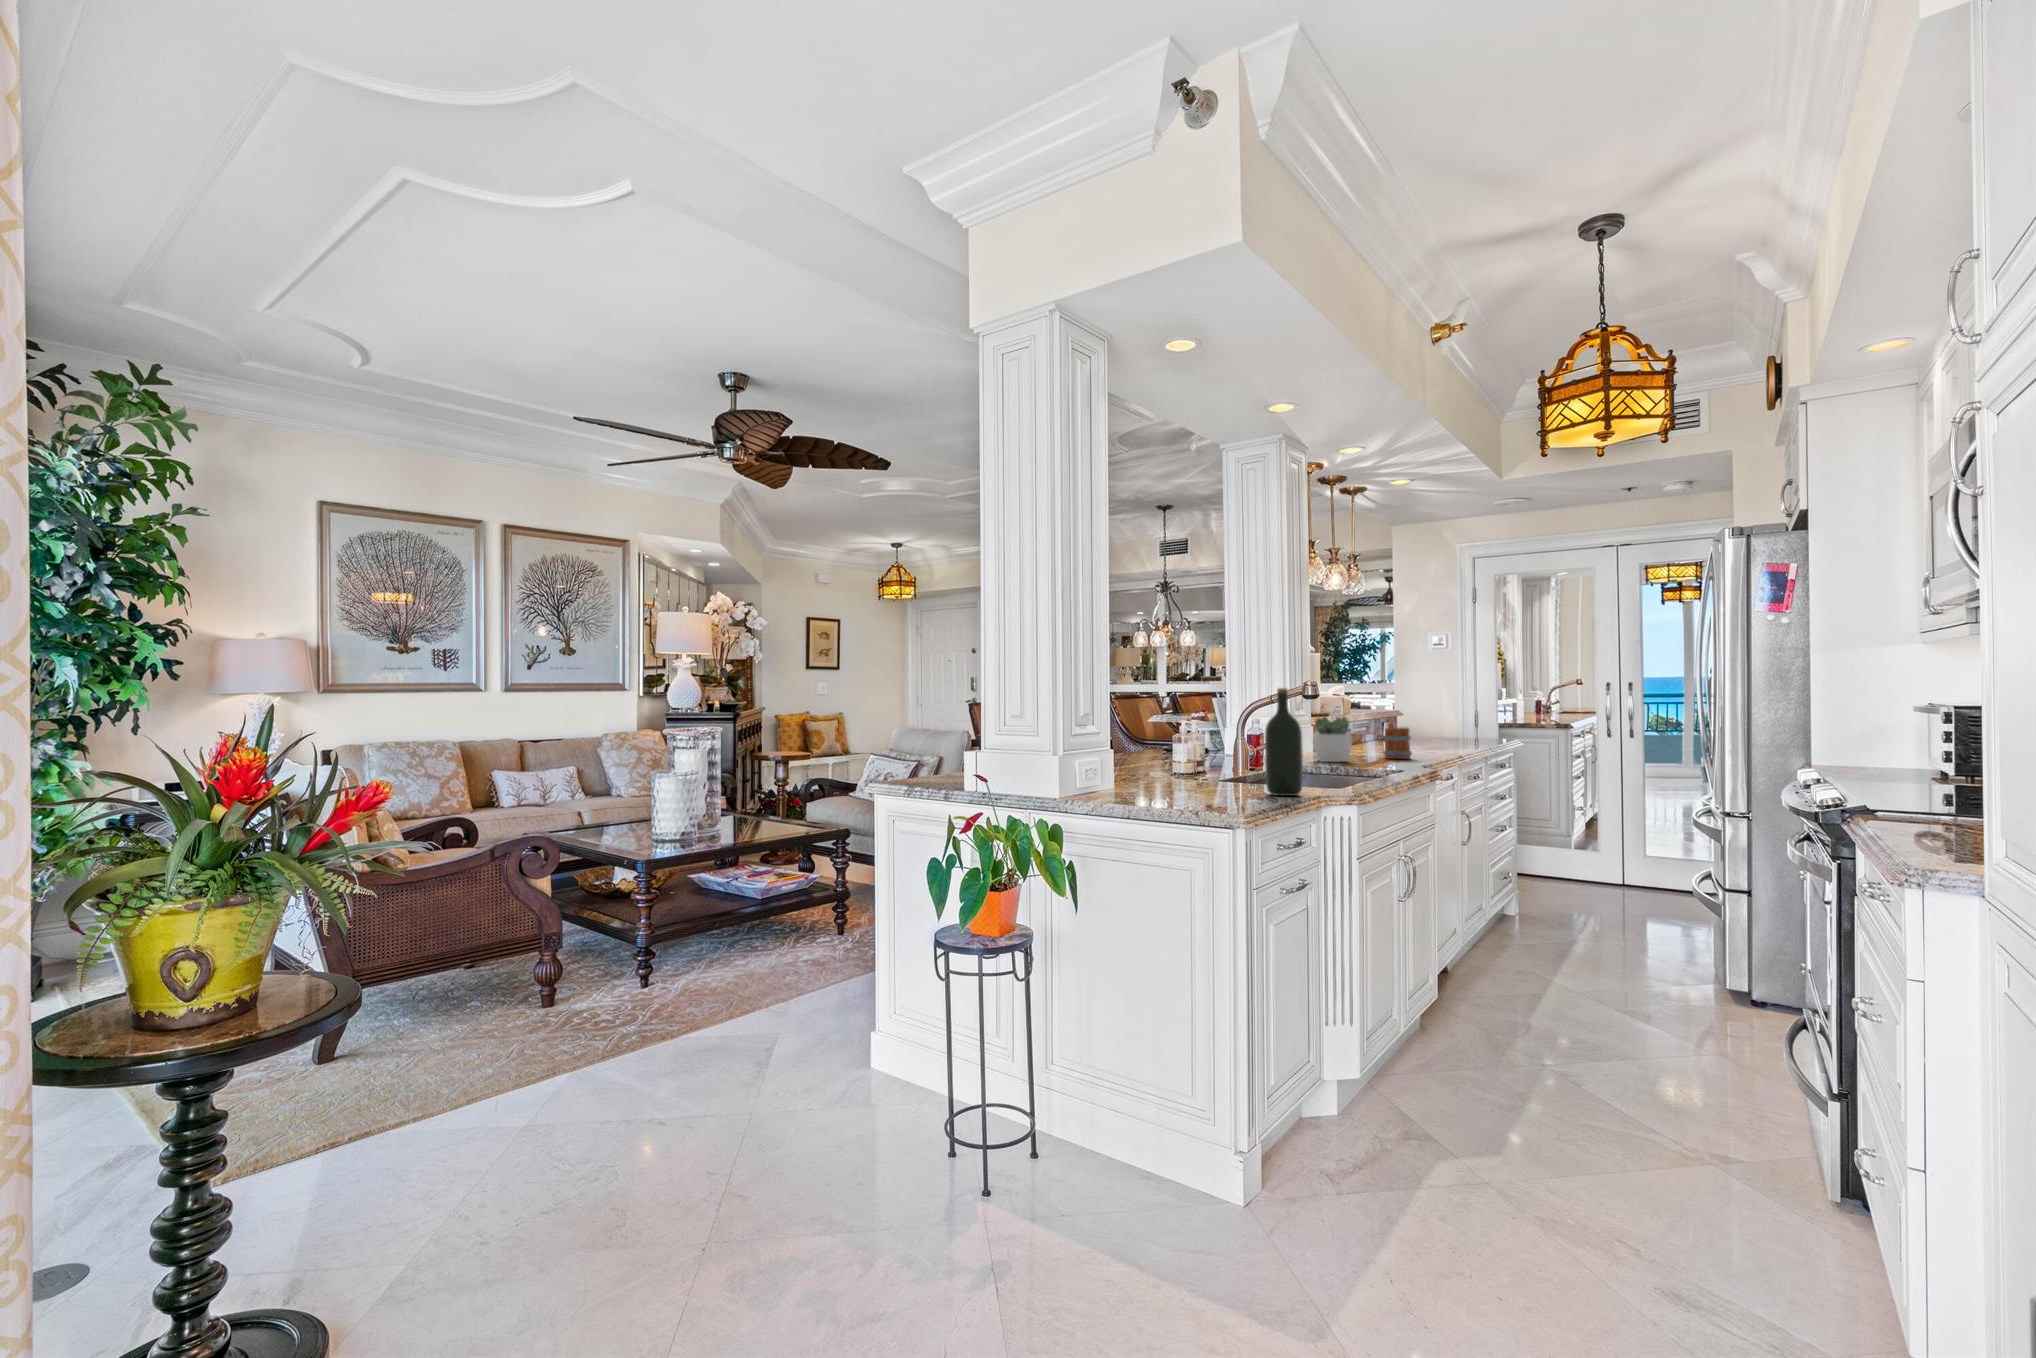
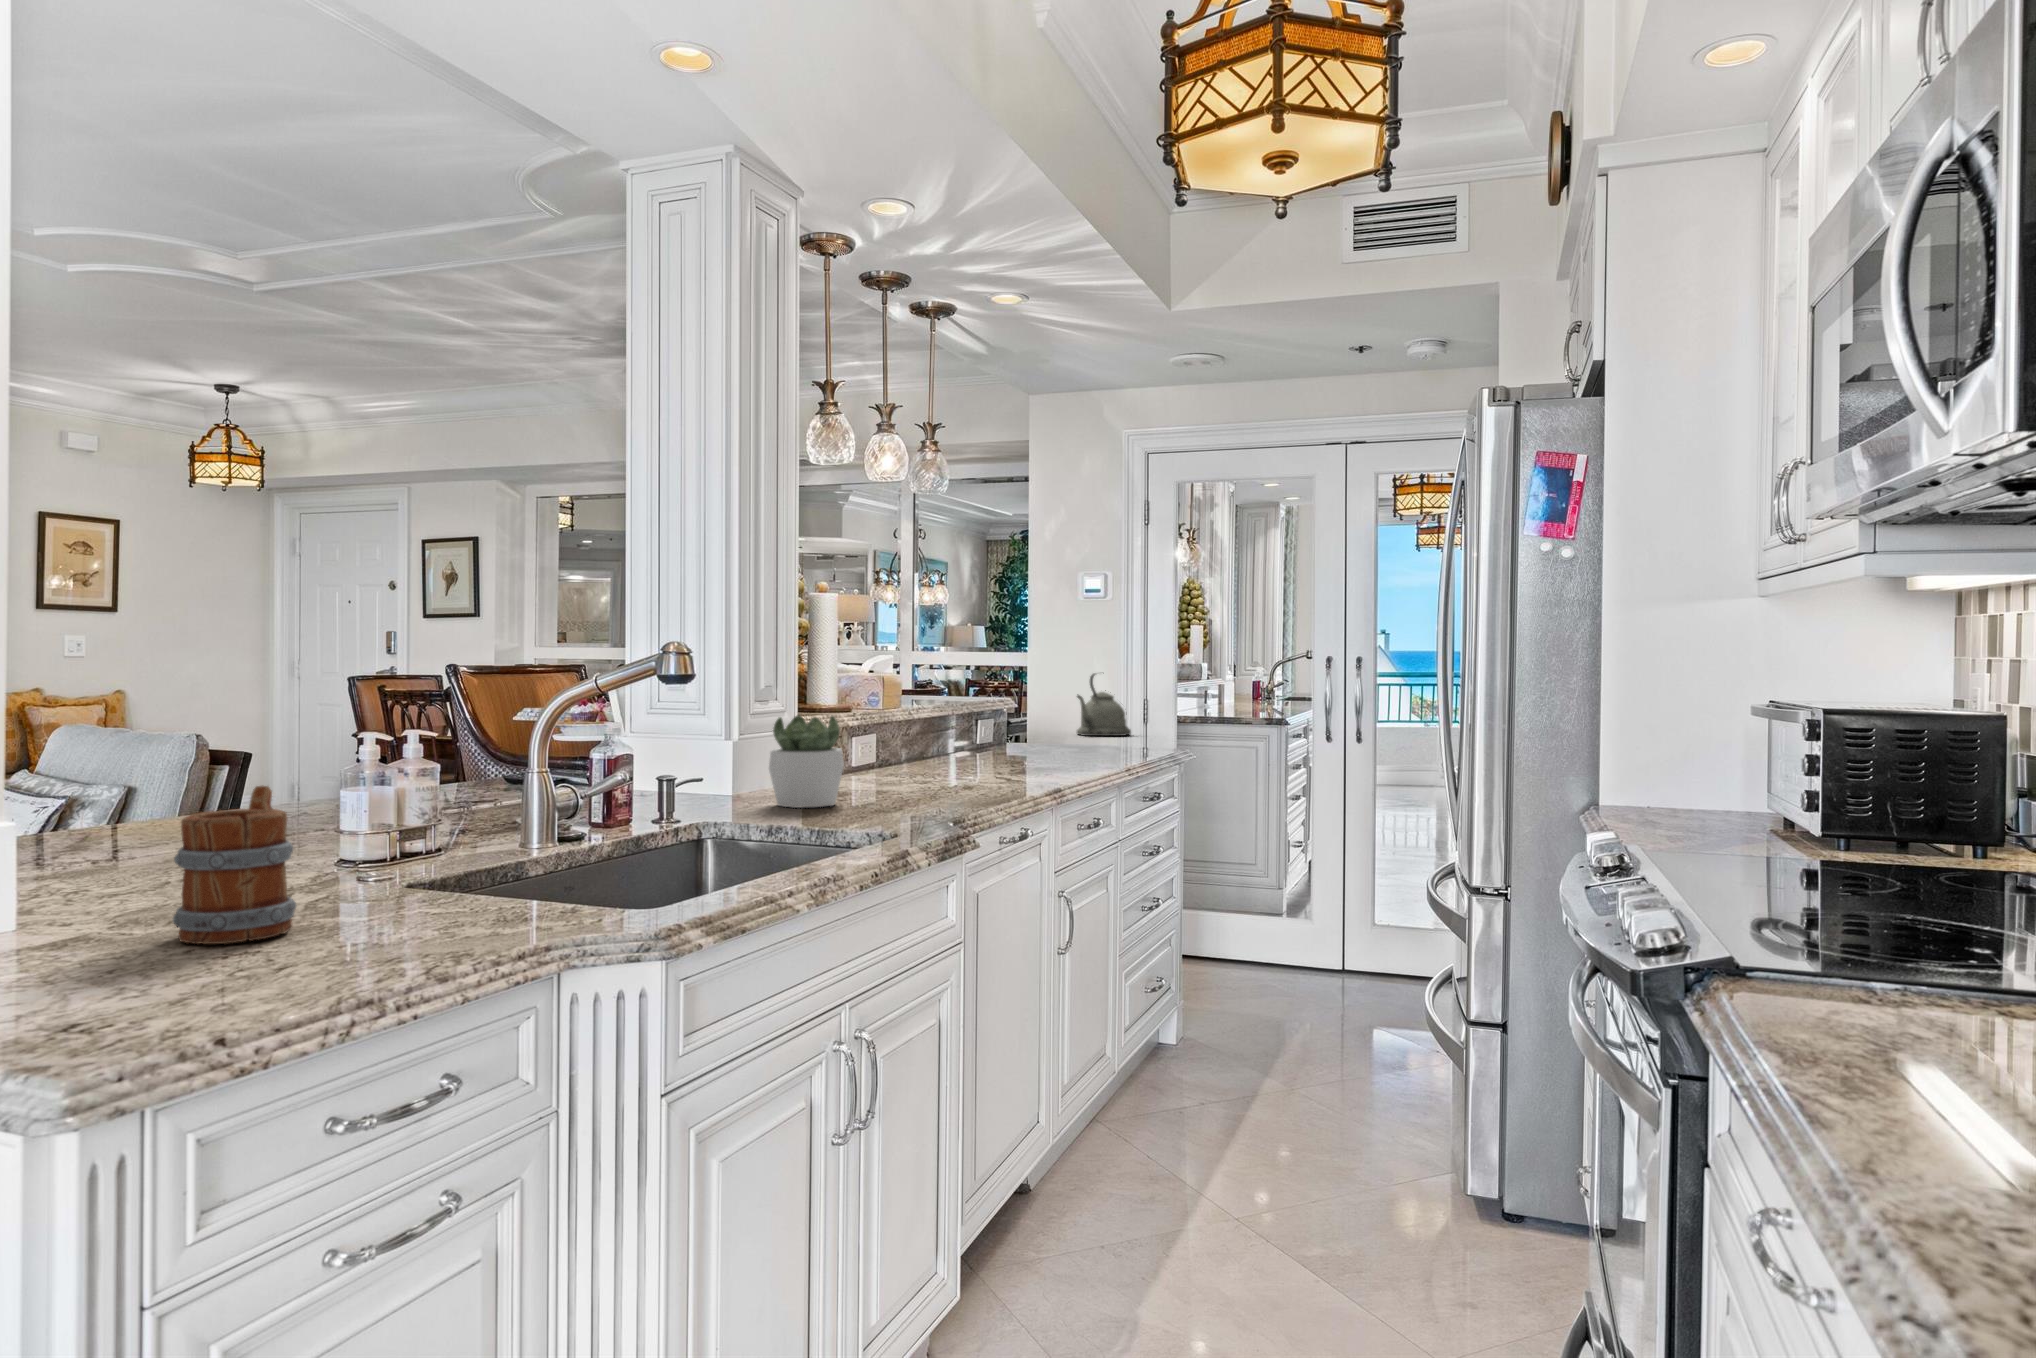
wine bottle: present [1265,688,1303,796] -> none [390,655,497,947]
kettle: none [1426,694,1463,734] -> present [1077,673,1131,736]
mug: present [1383,722,1412,759] -> present [173,786,296,944]

